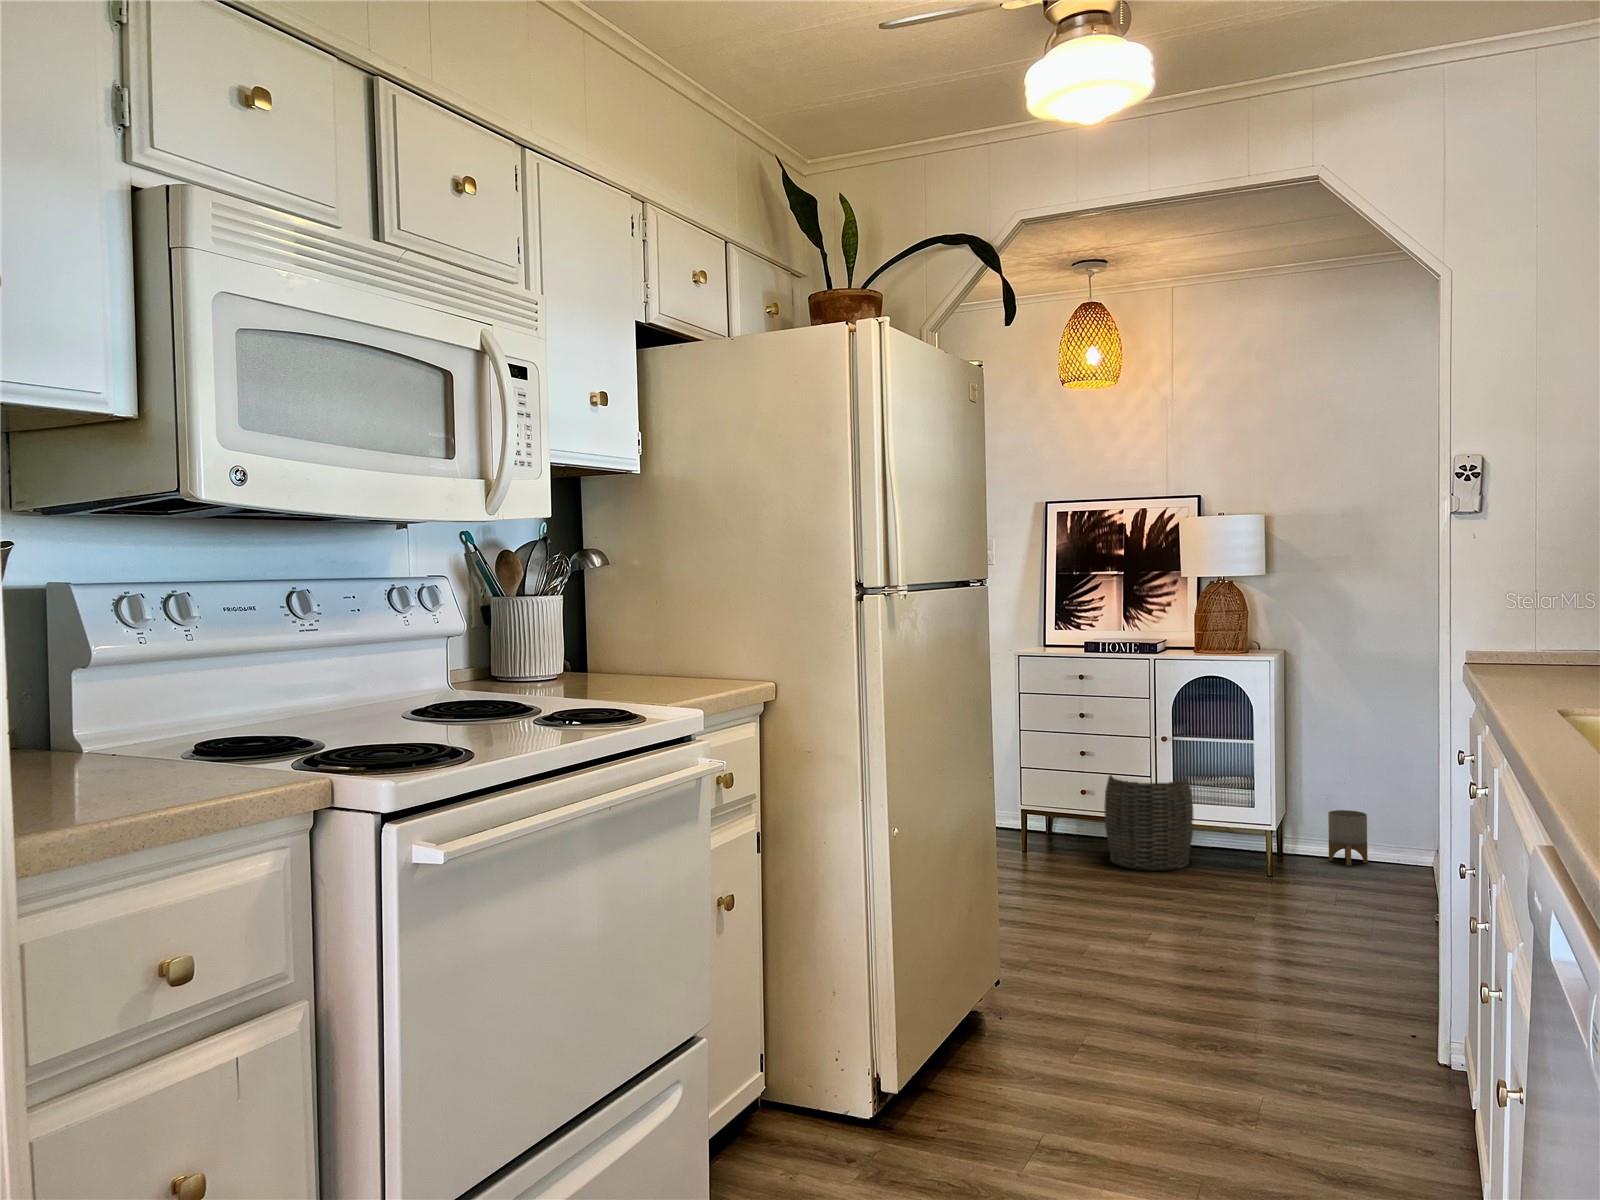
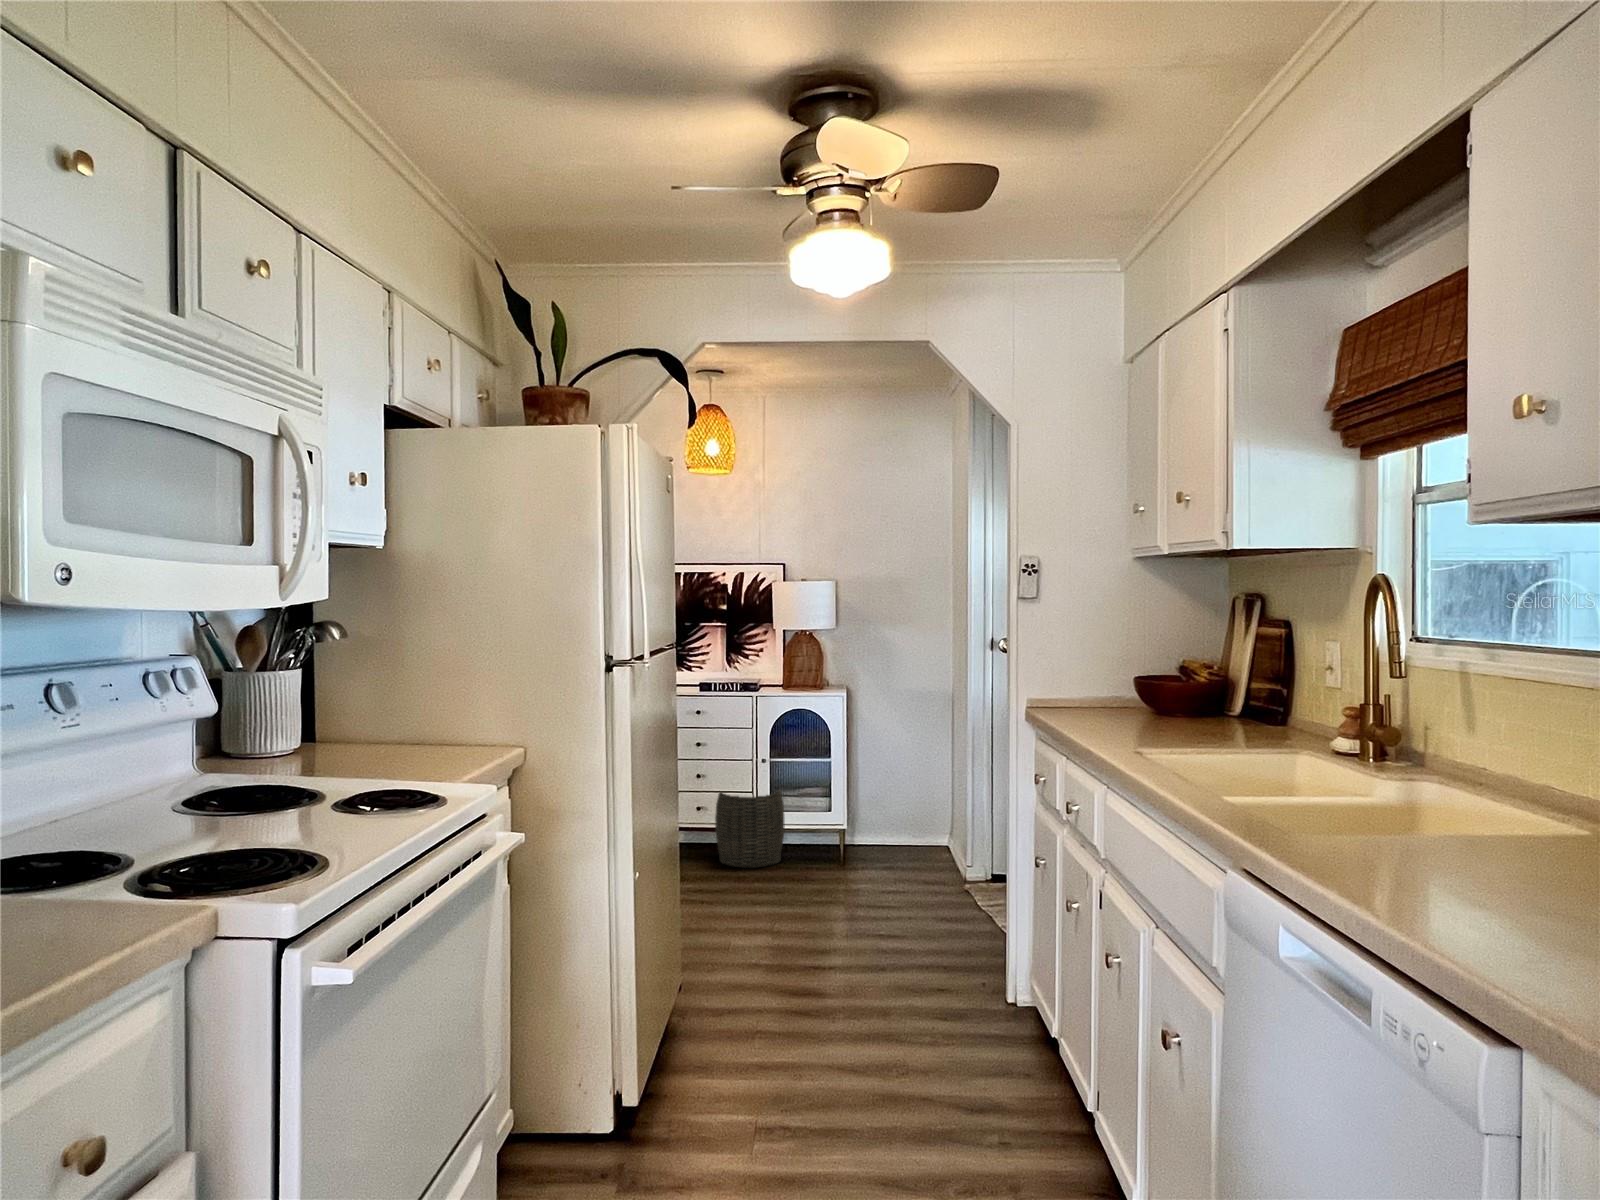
planter: present [1328,810,1368,866] -> none [879,807,906,850]

